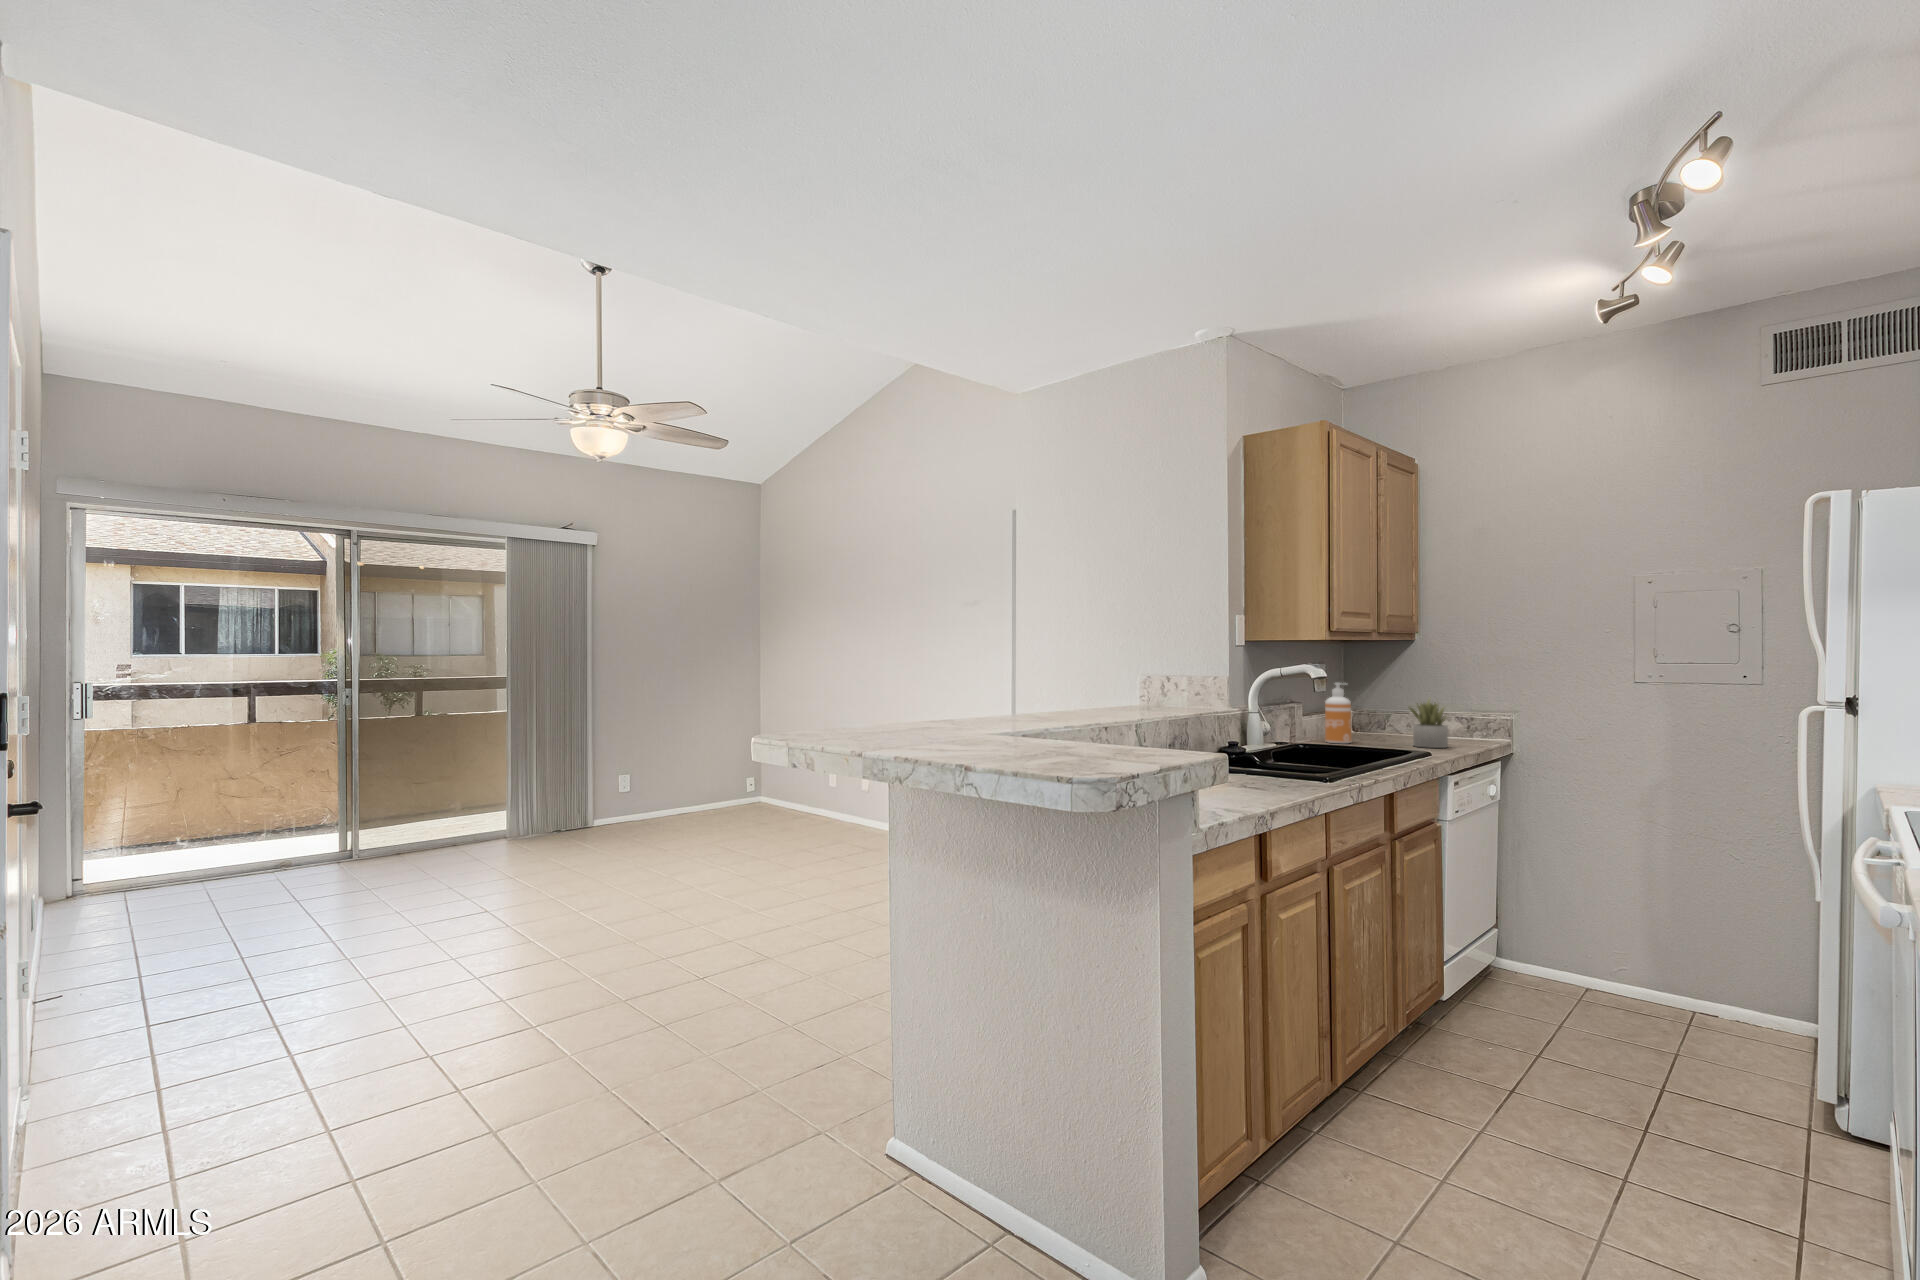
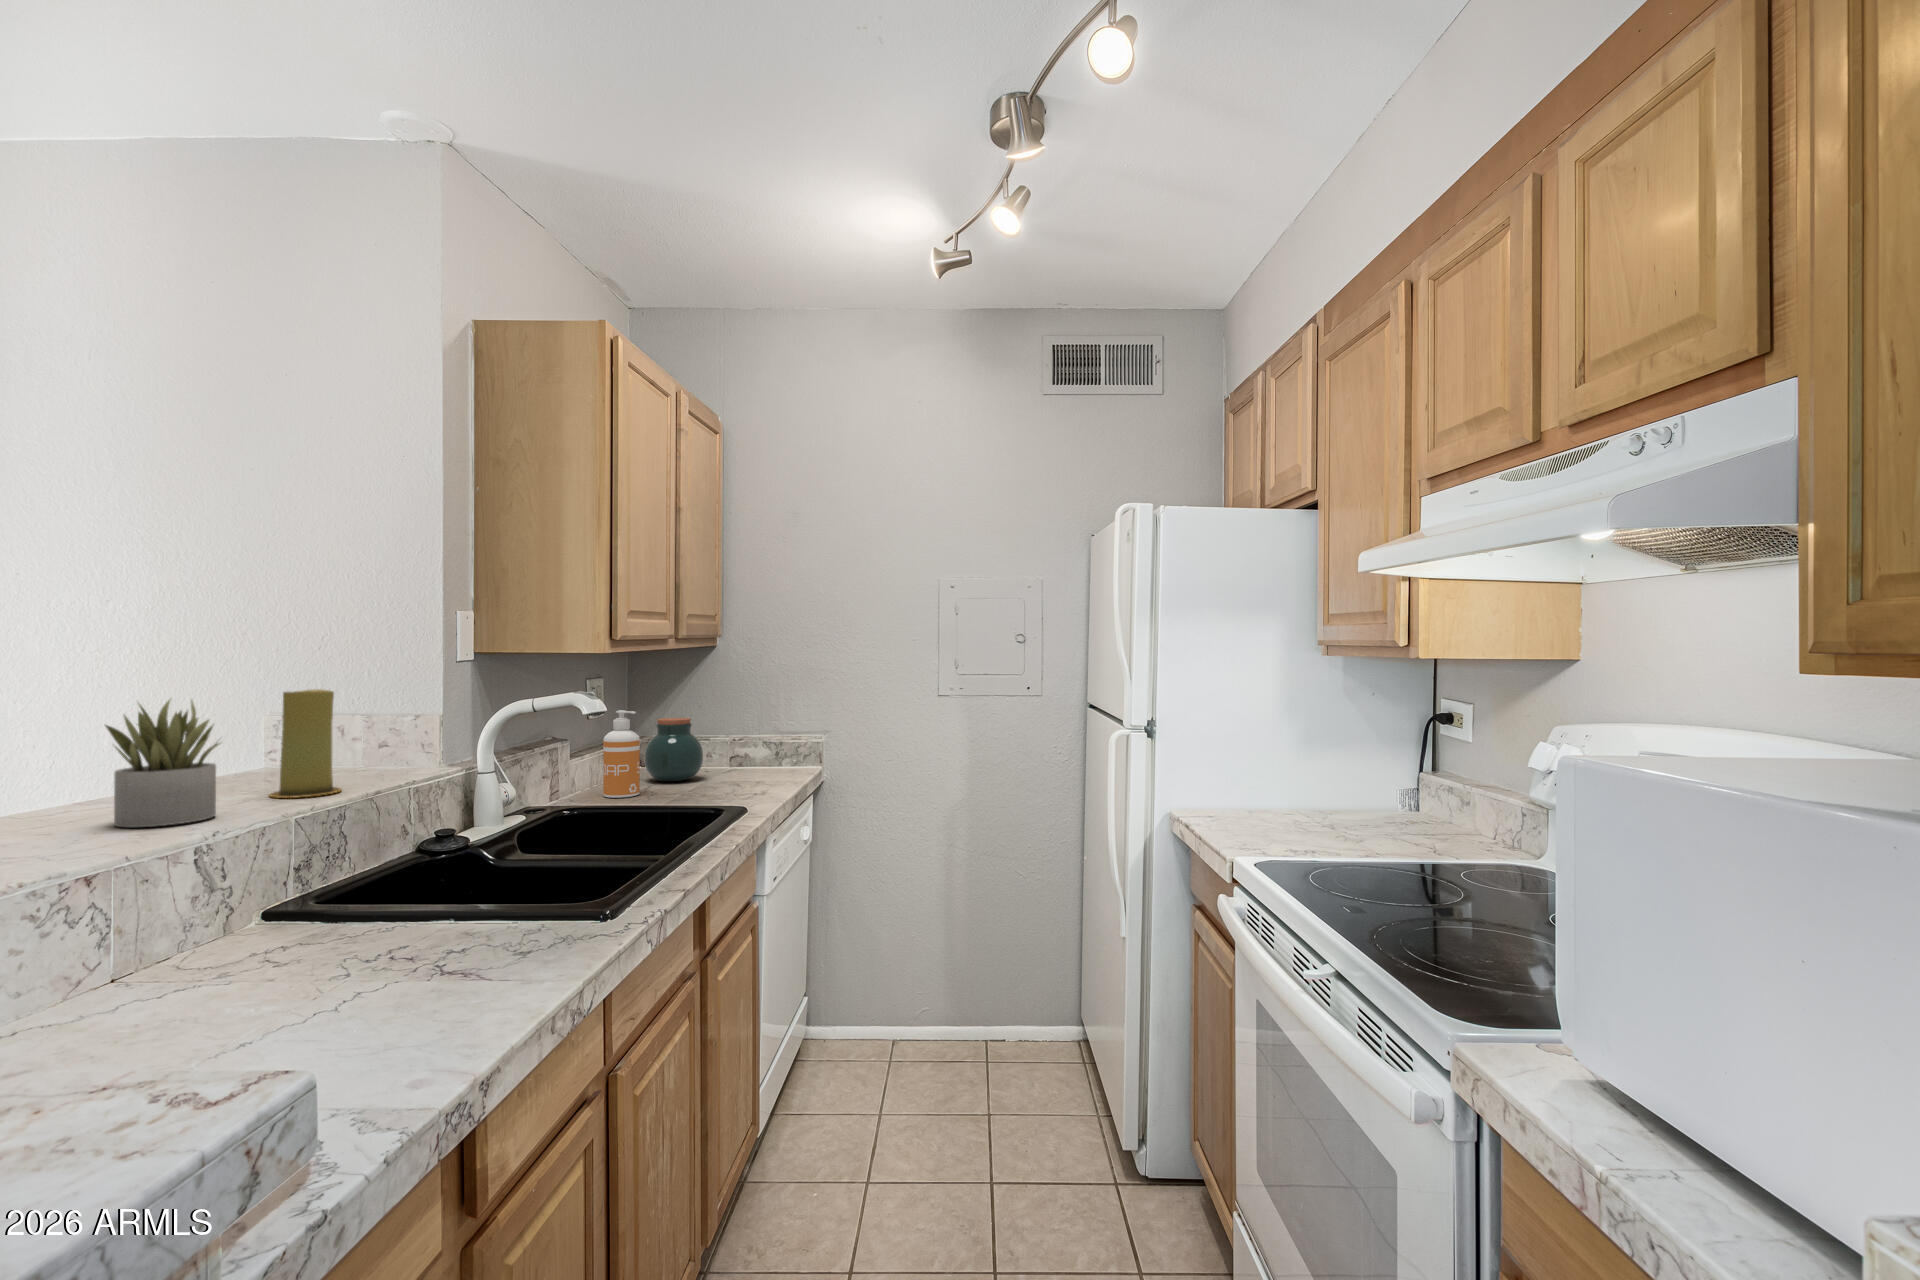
candle: none [1151,657,1183,712] -> present [269,689,341,798]
jar: none [1356,692,1402,739] -> present [644,718,703,781]
succulent plant: present [1410,699,1448,748] -> present [106,700,219,827]

